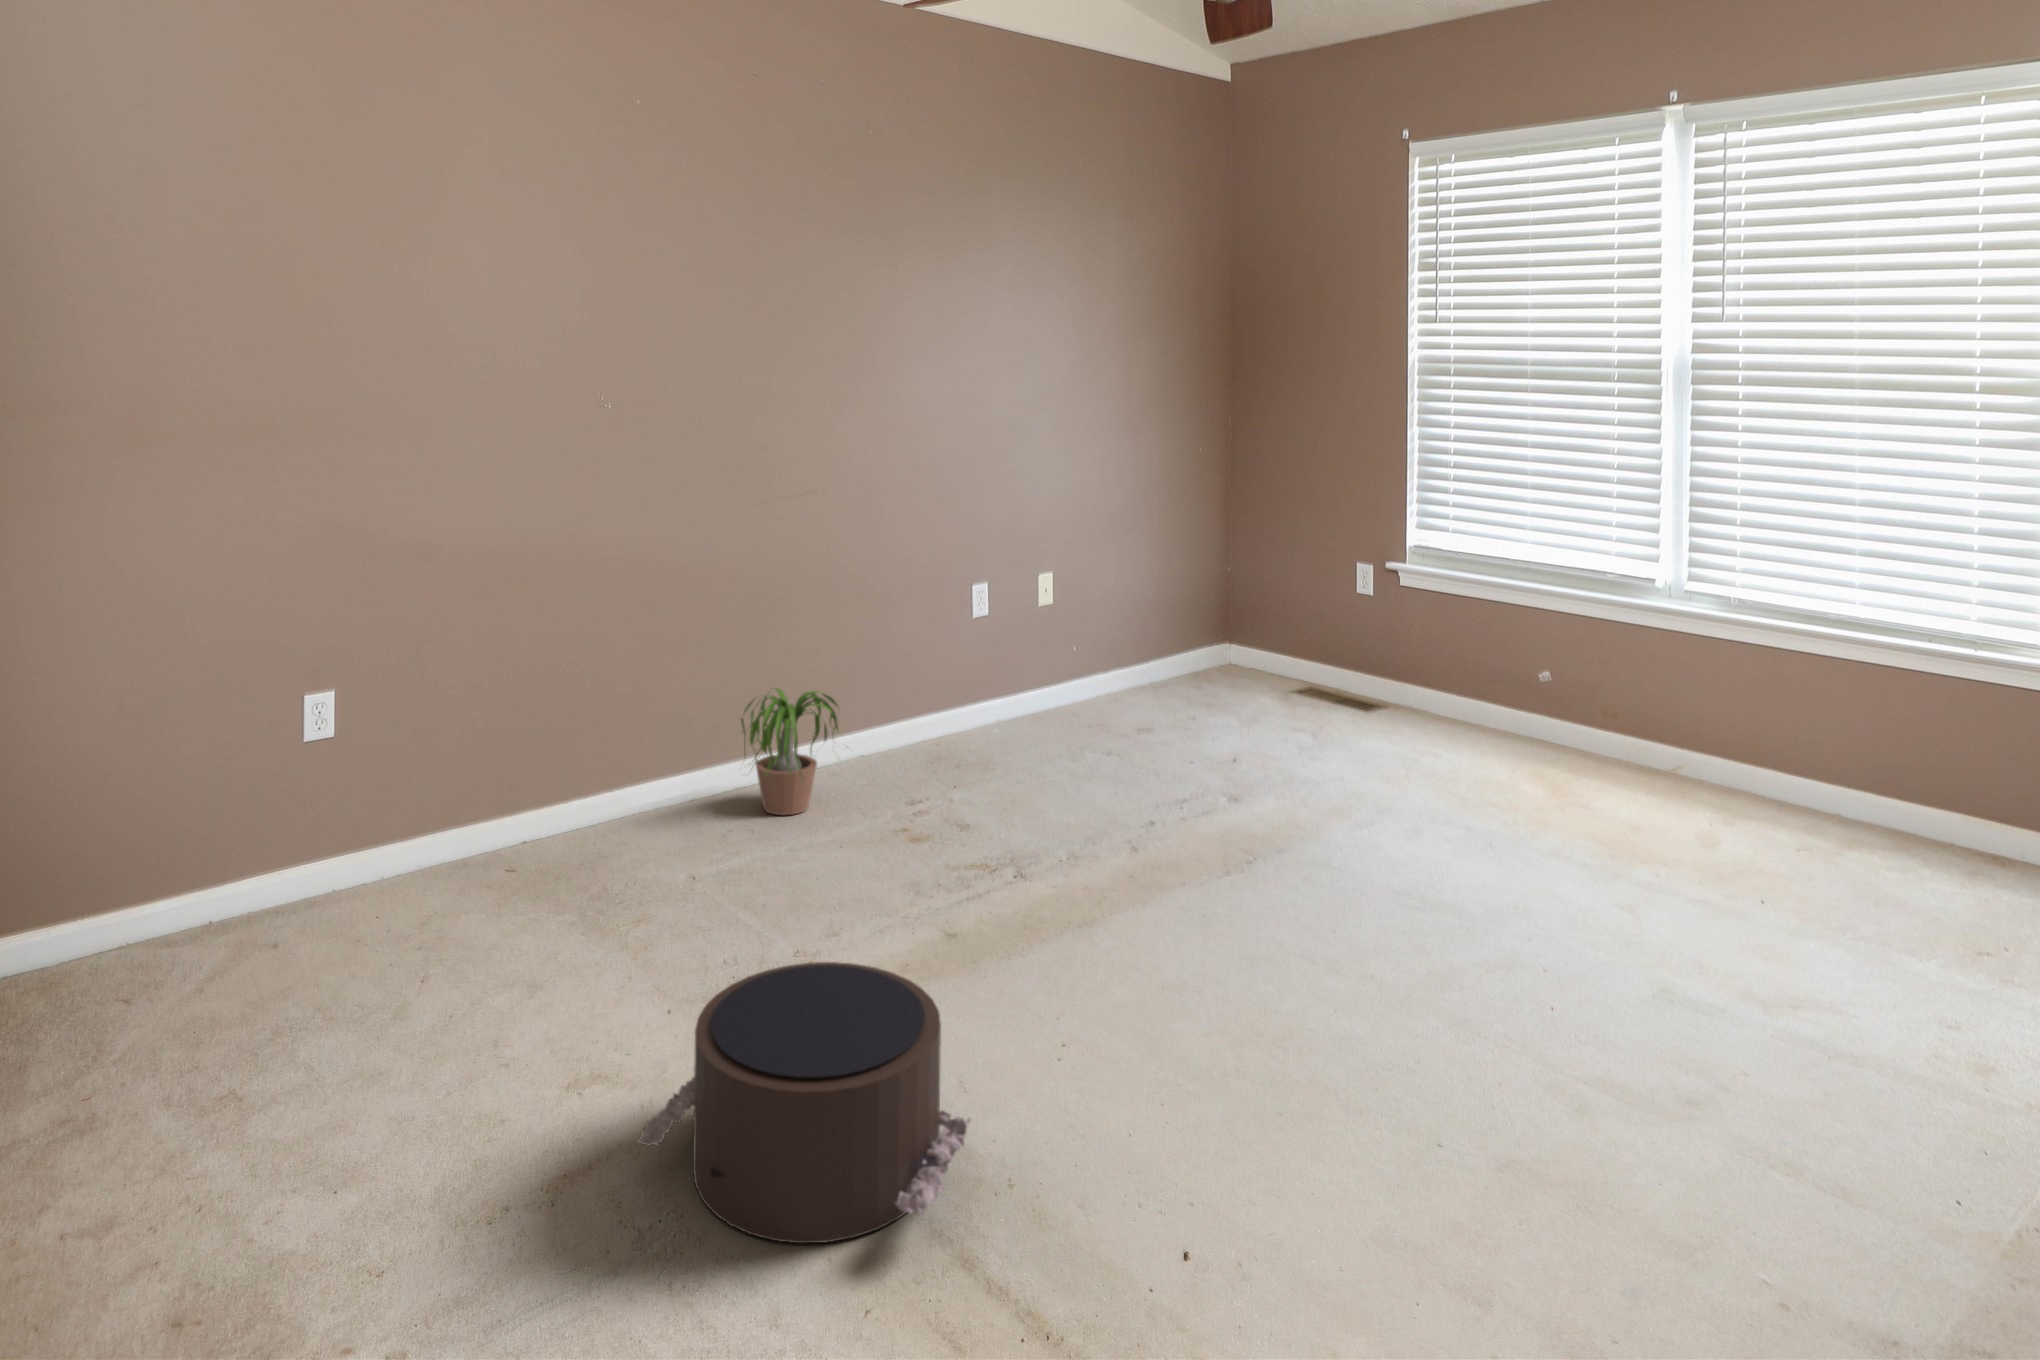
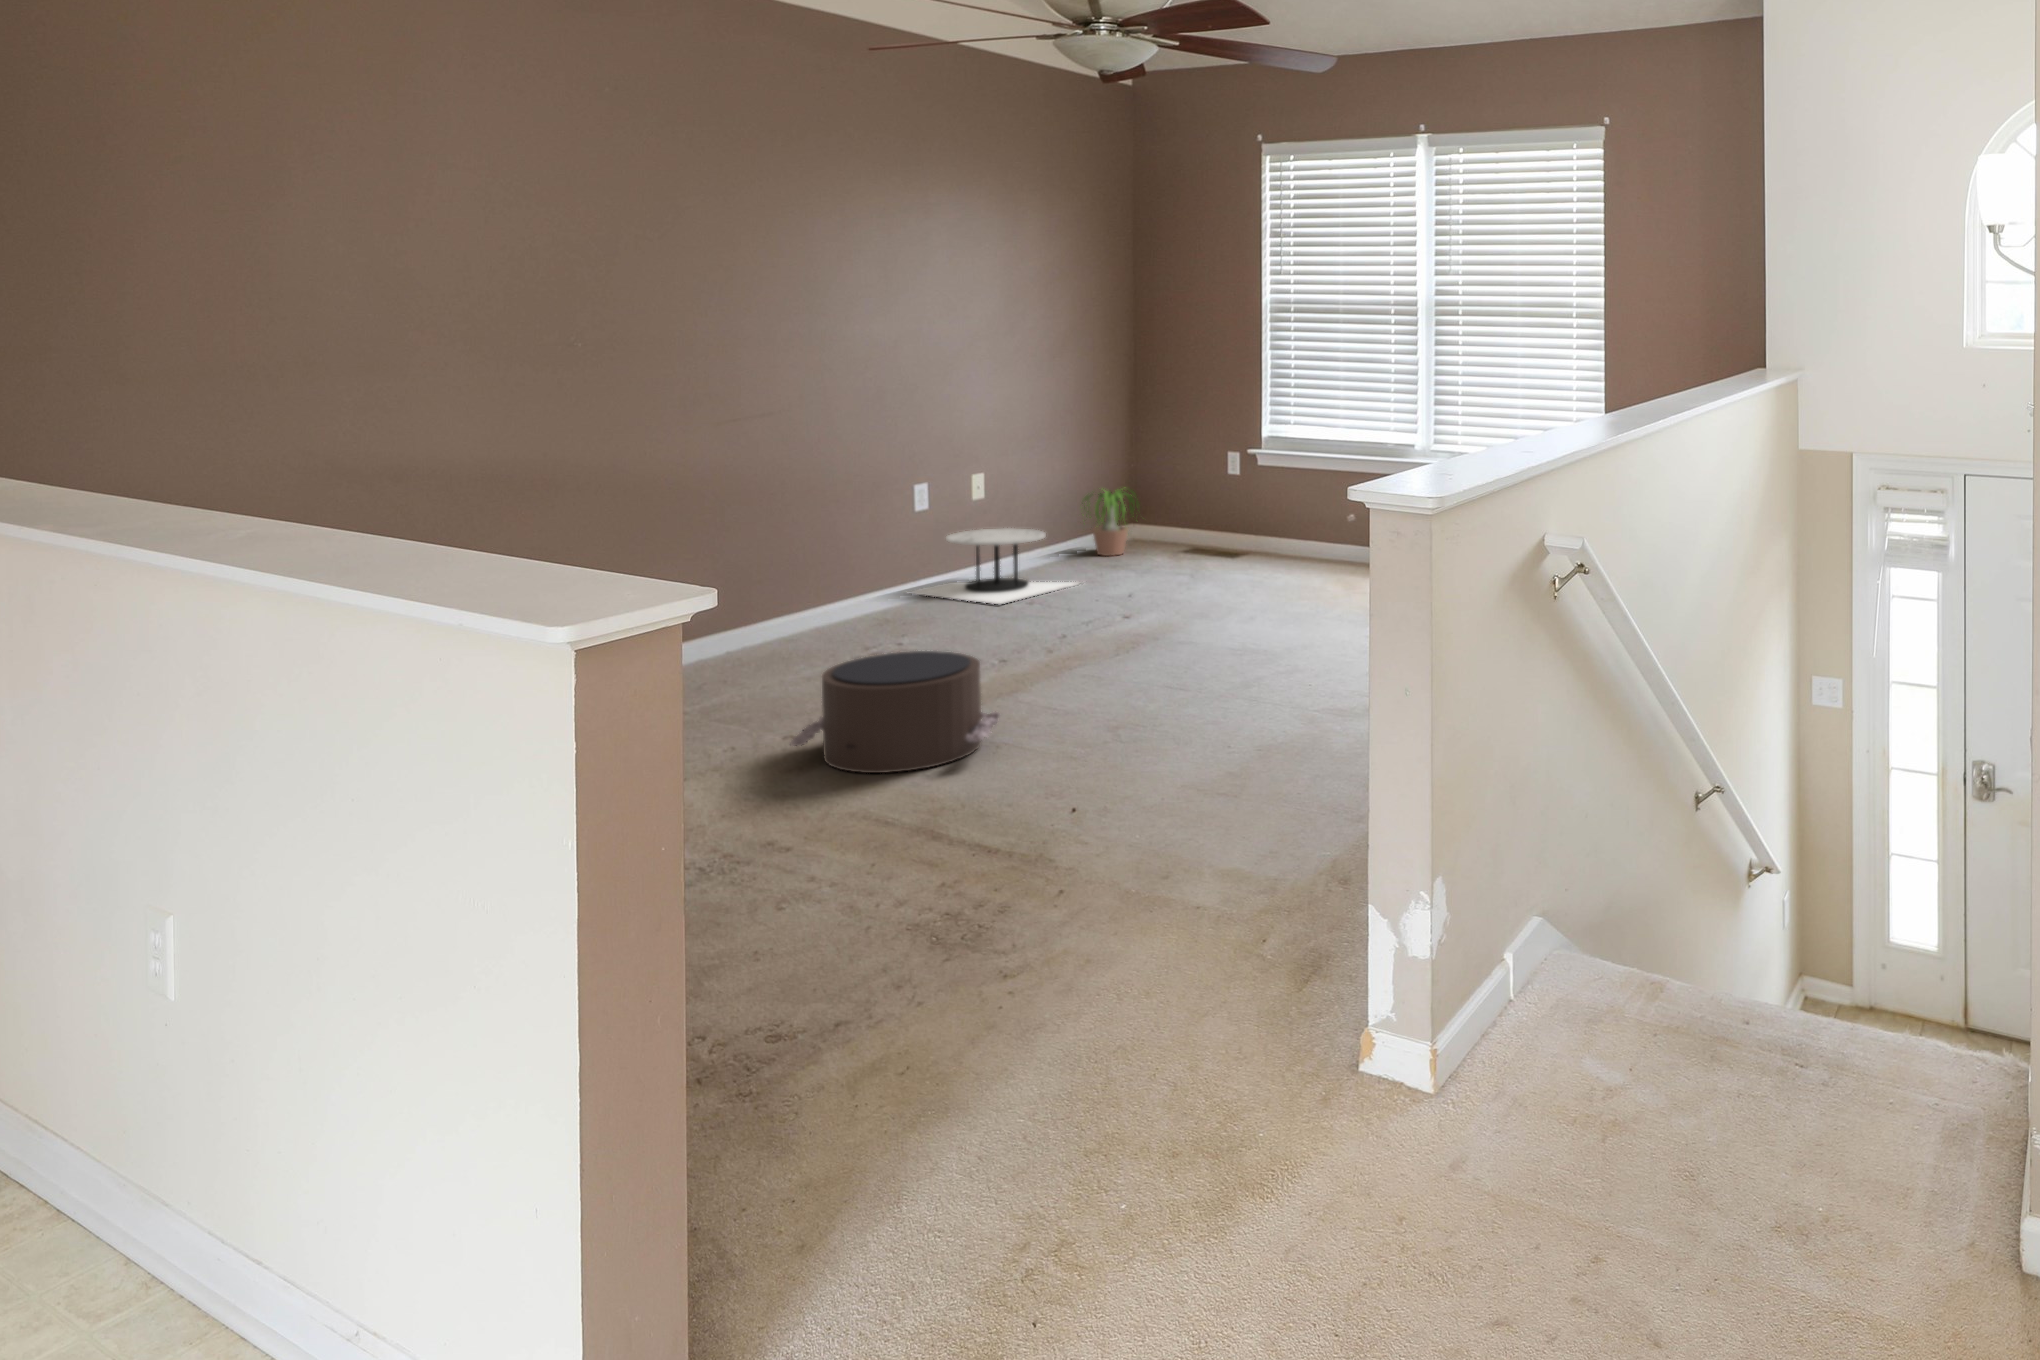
side table: none [927,659,1160,784] -> present [909,528,1080,604]
potted plant: present [741,688,848,815] -> present [1084,490,1139,556]

